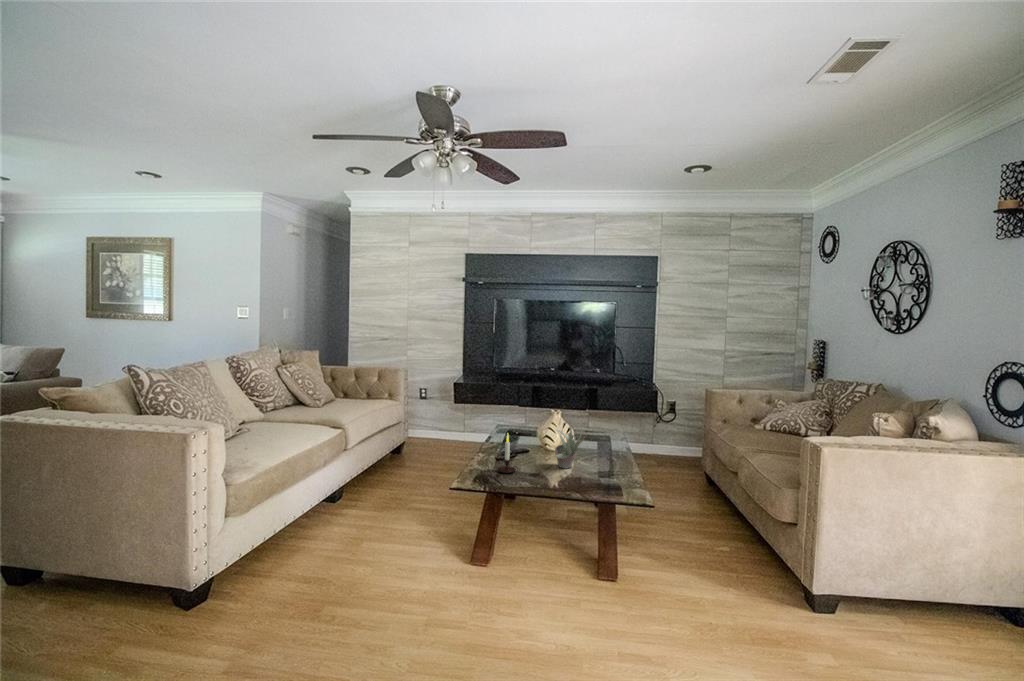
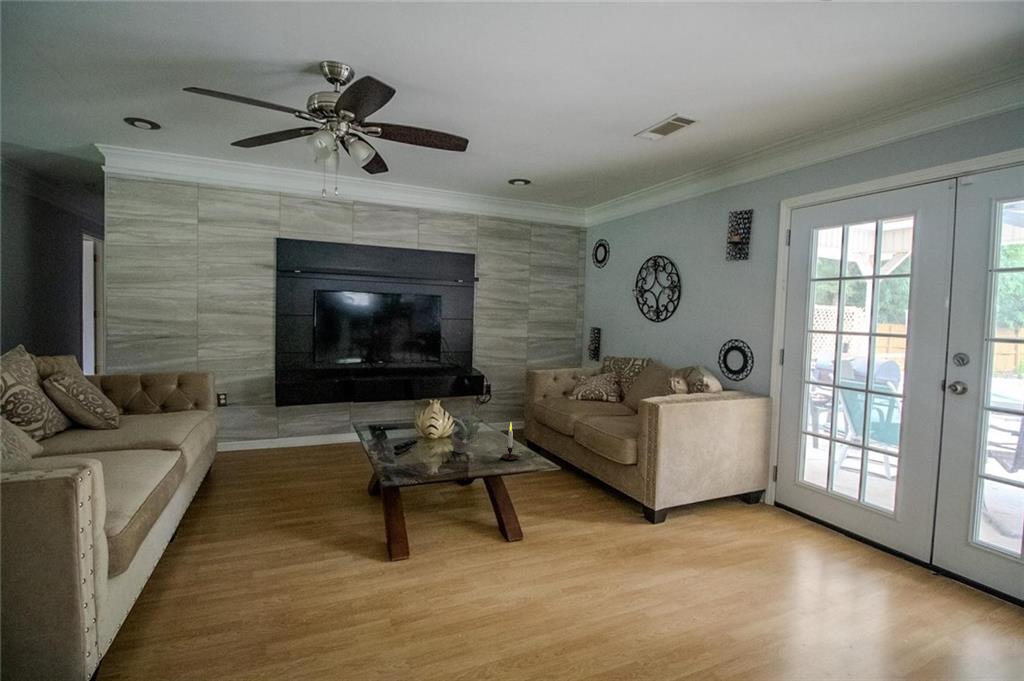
candle: present [498,435,518,473] -> present [501,423,522,460]

